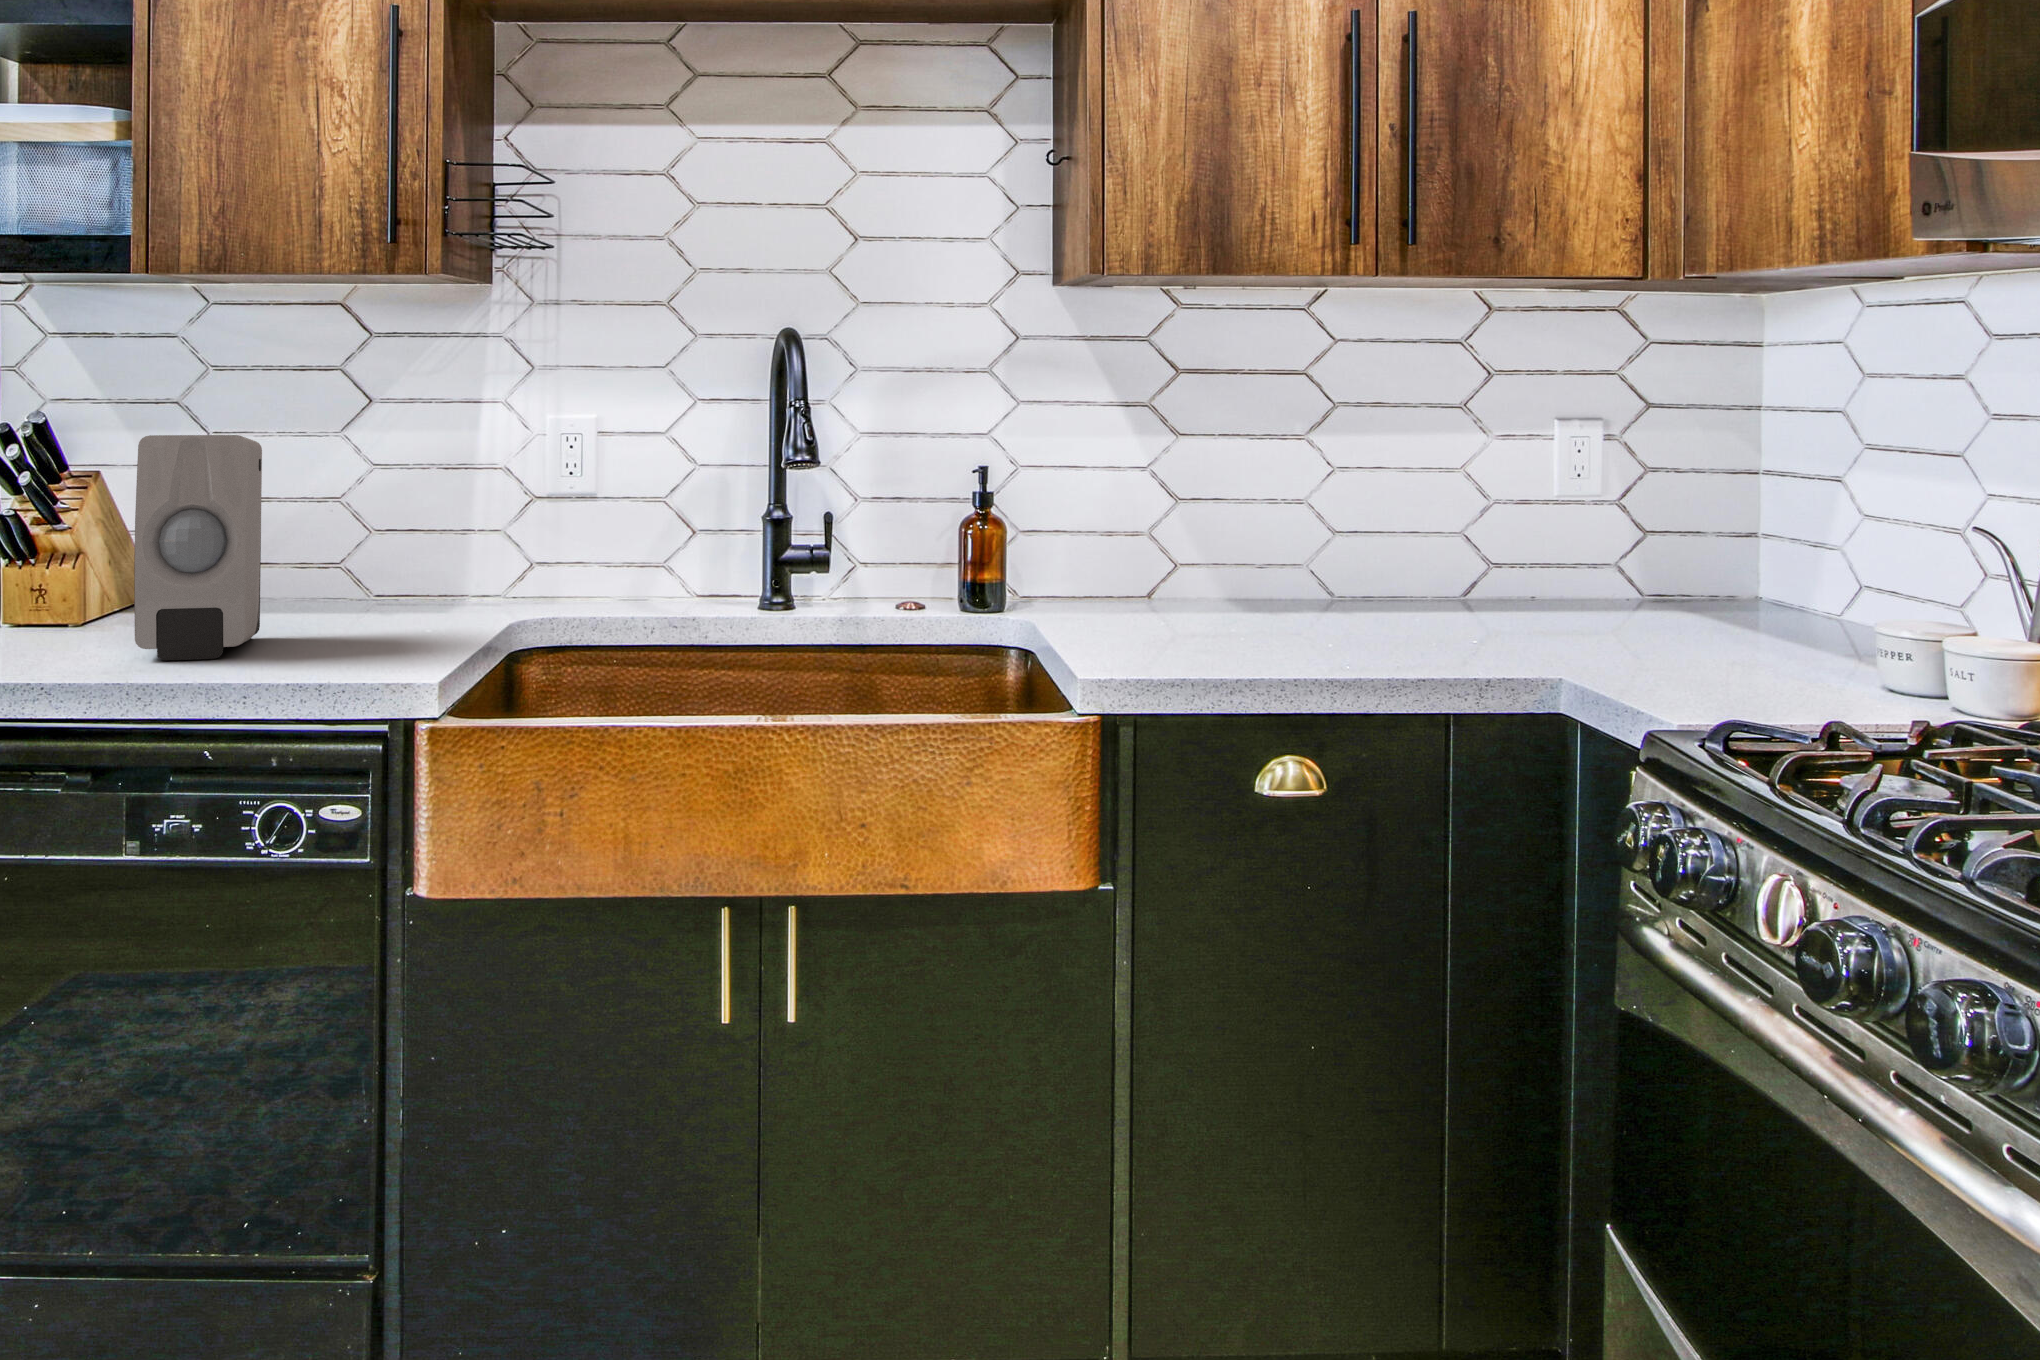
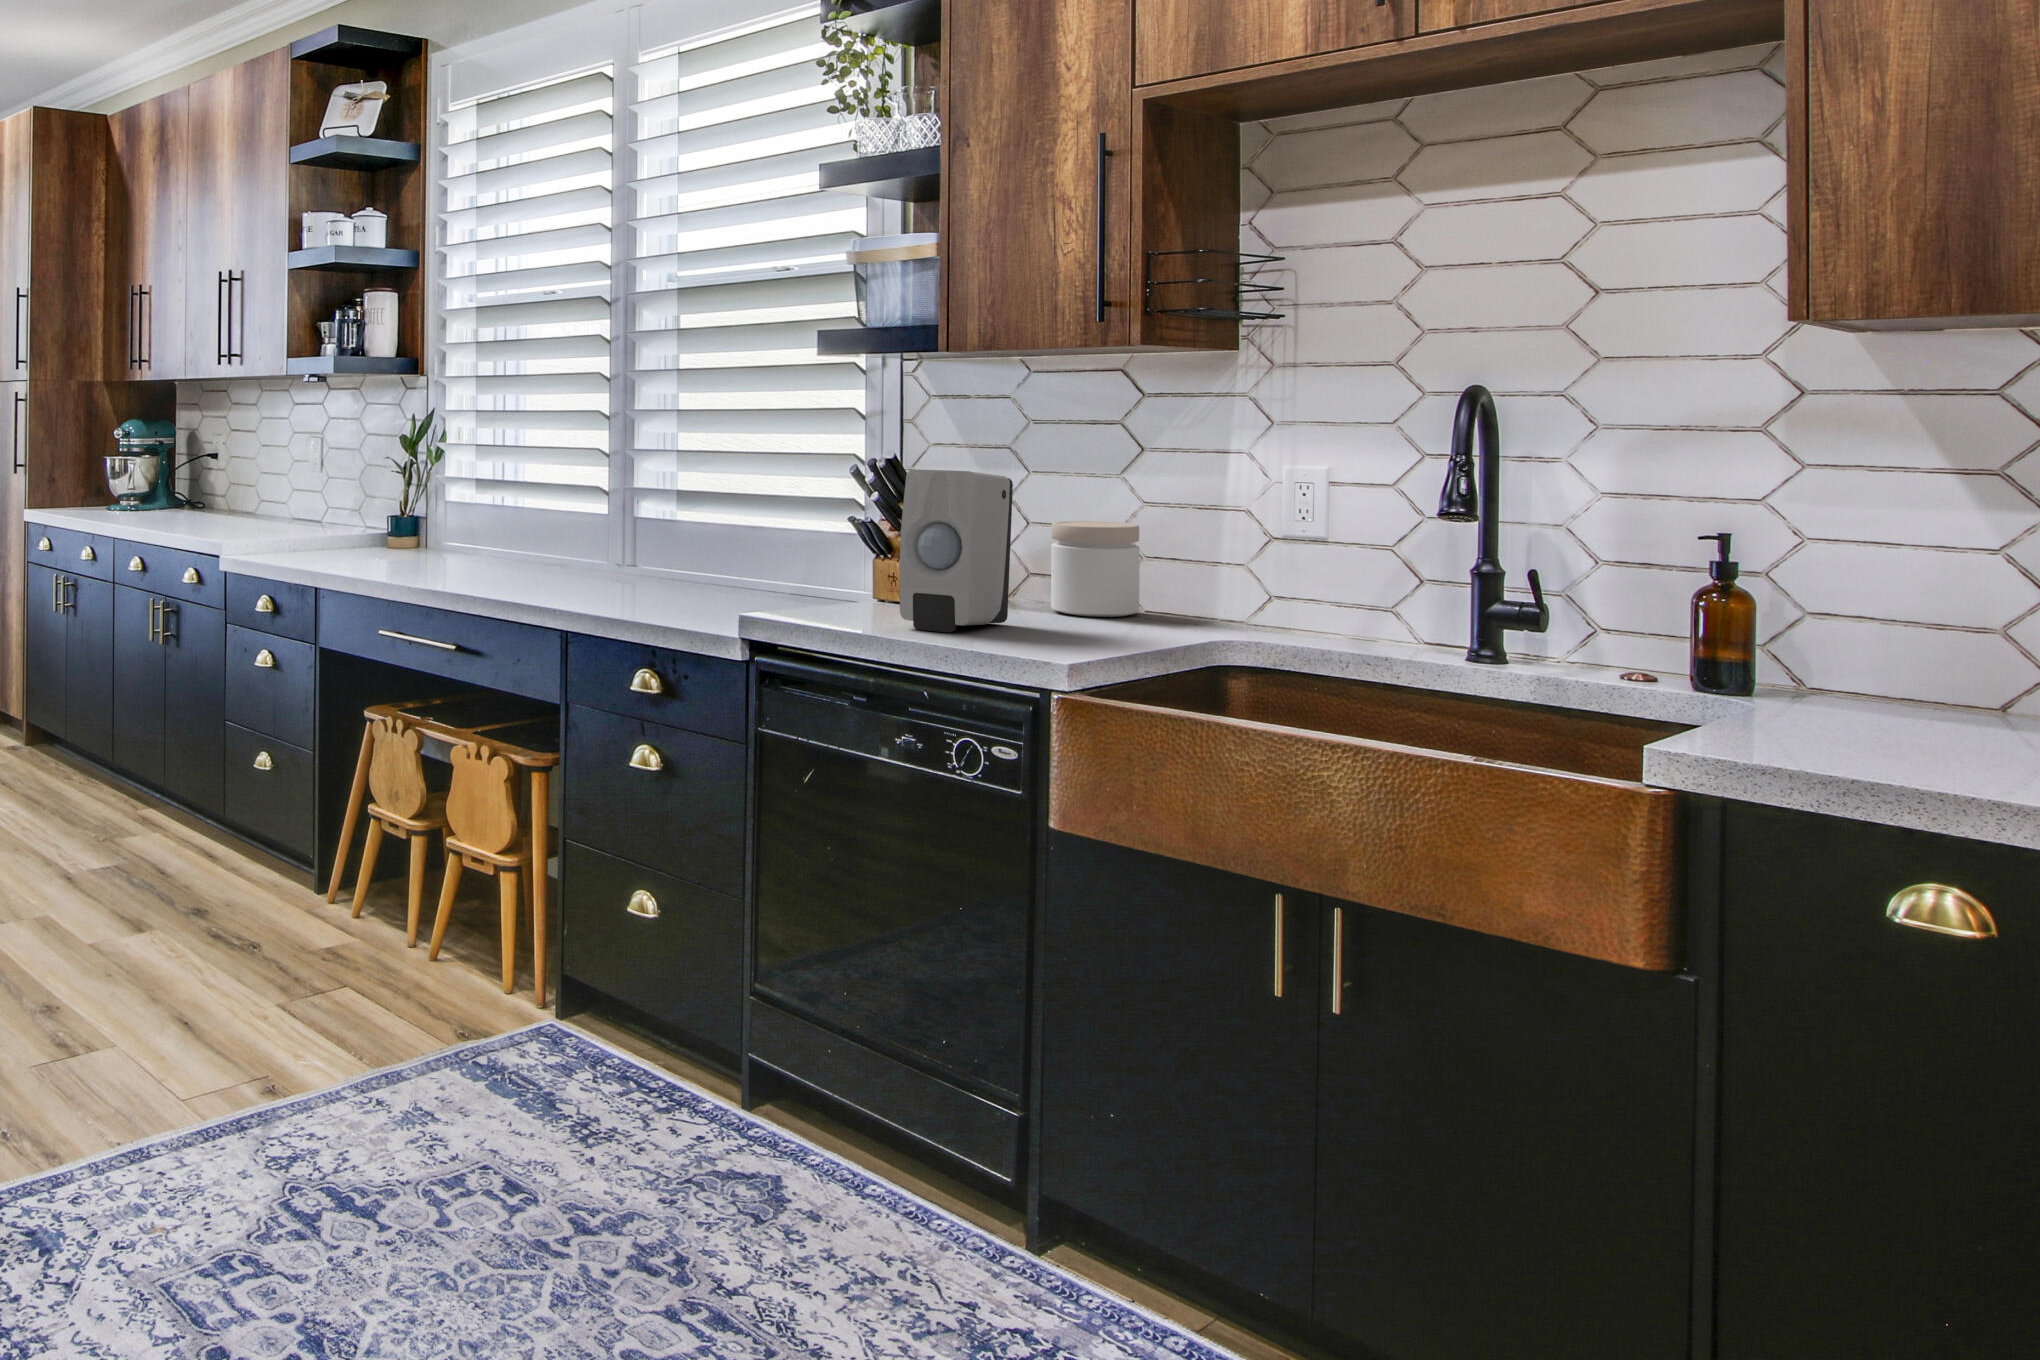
jar: none [269,494,379,614] -> present [1051,521,1140,617]

